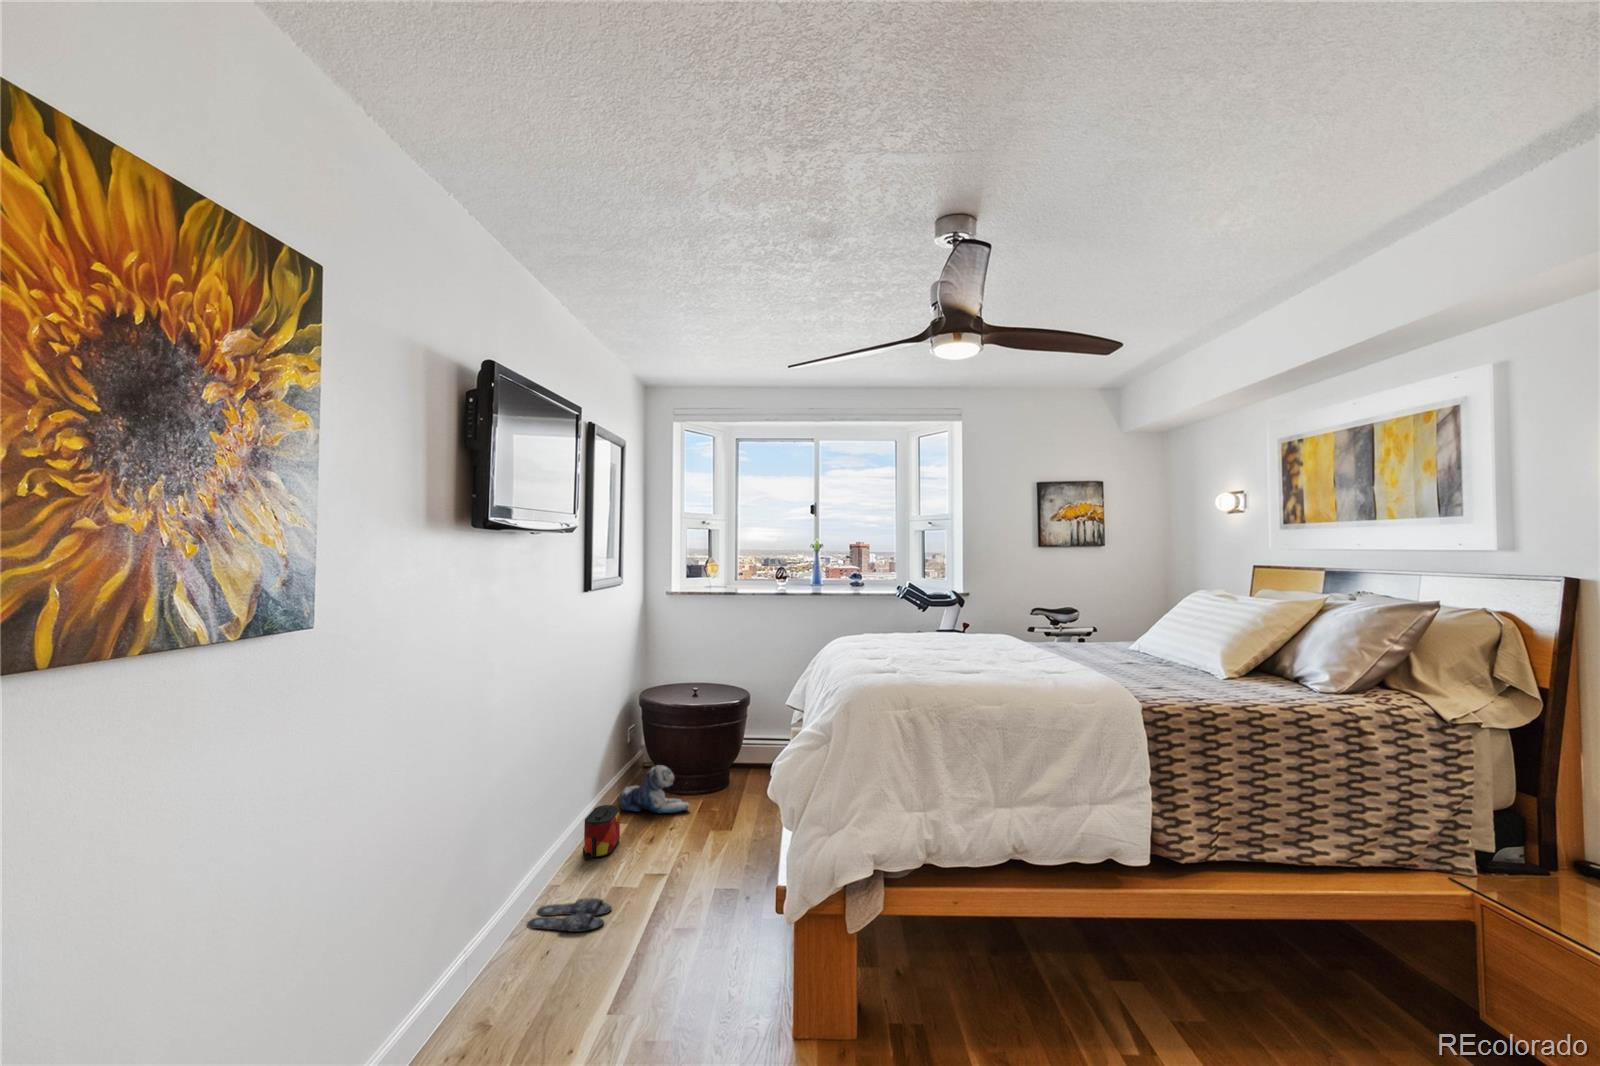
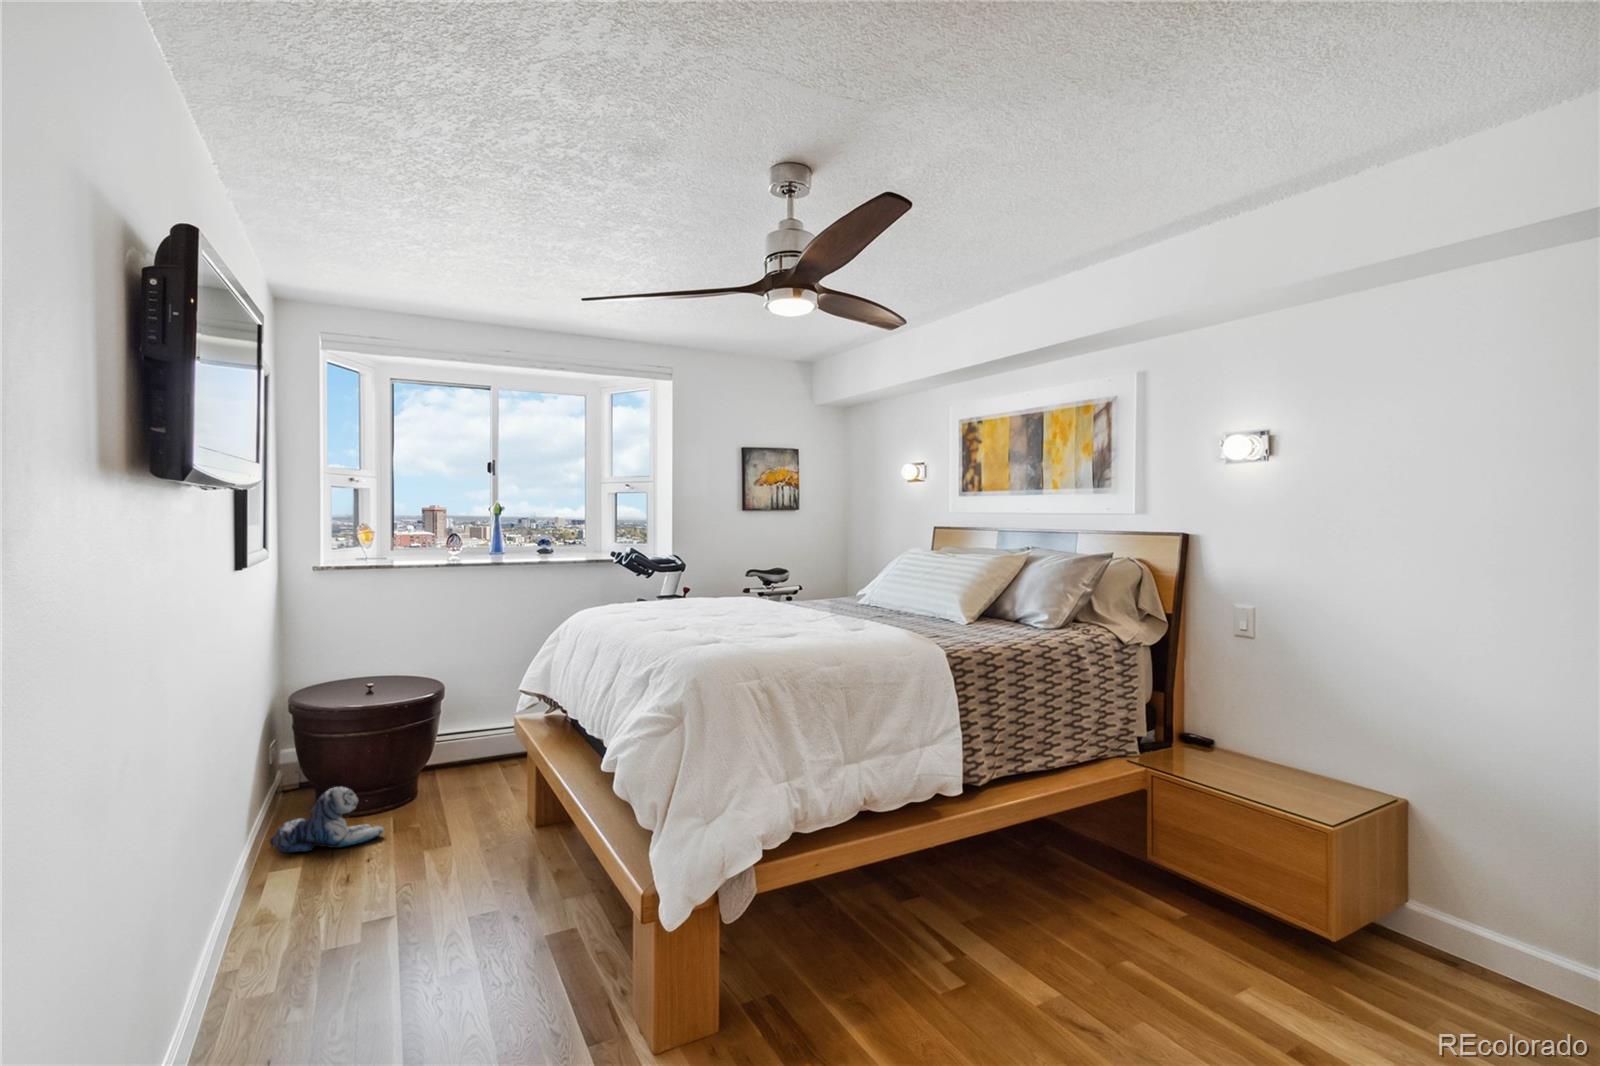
bag: present [583,805,620,859] -> none [253,848,303,927]
slippers: present [527,898,612,932] -> none [220,970,344,1037]

